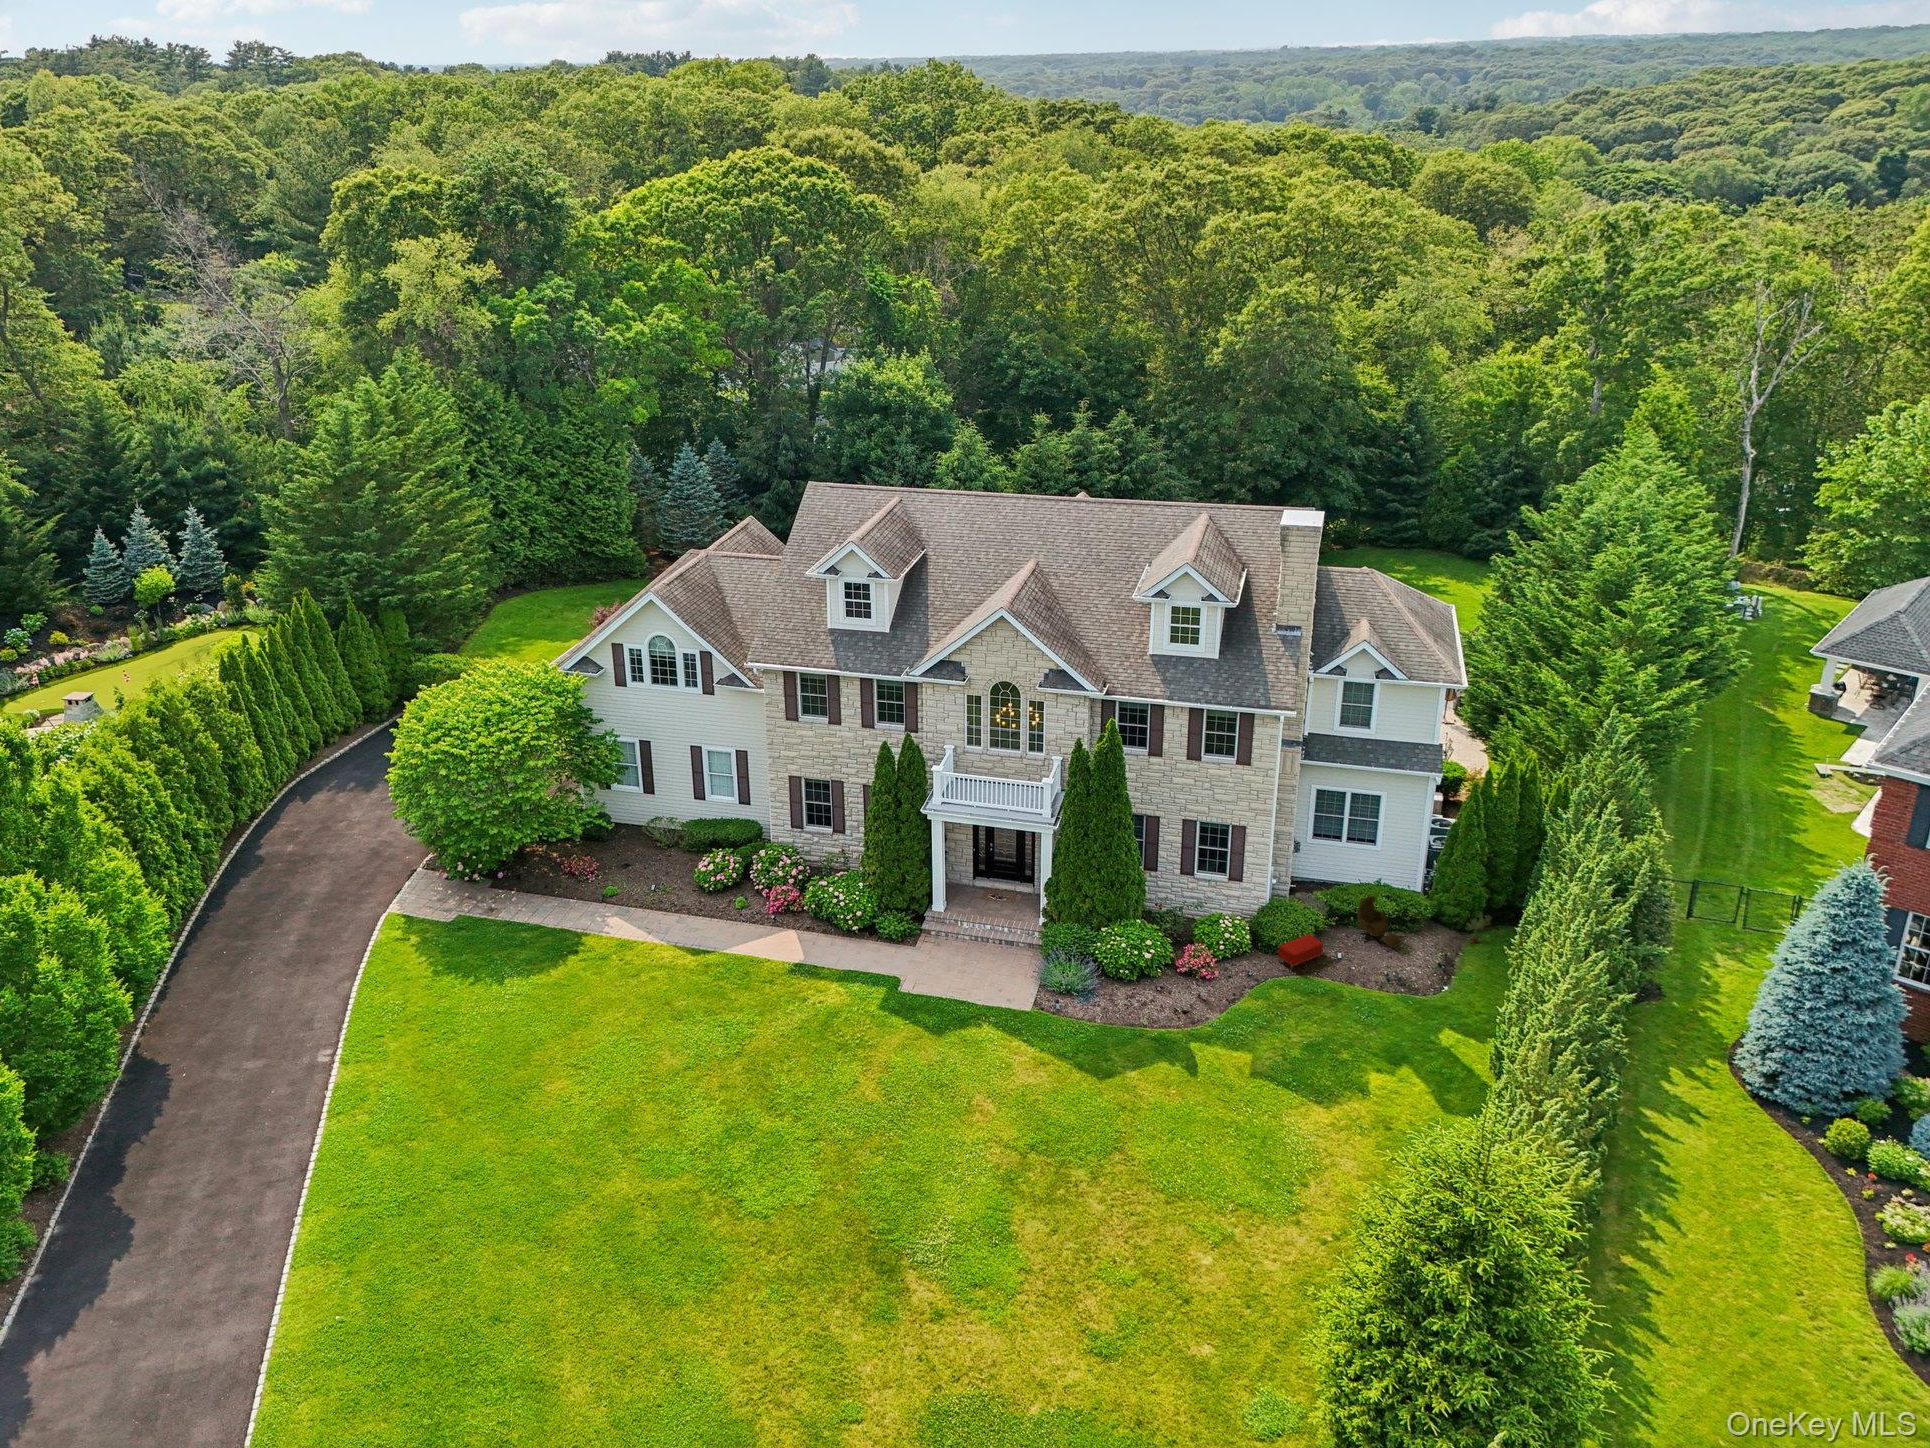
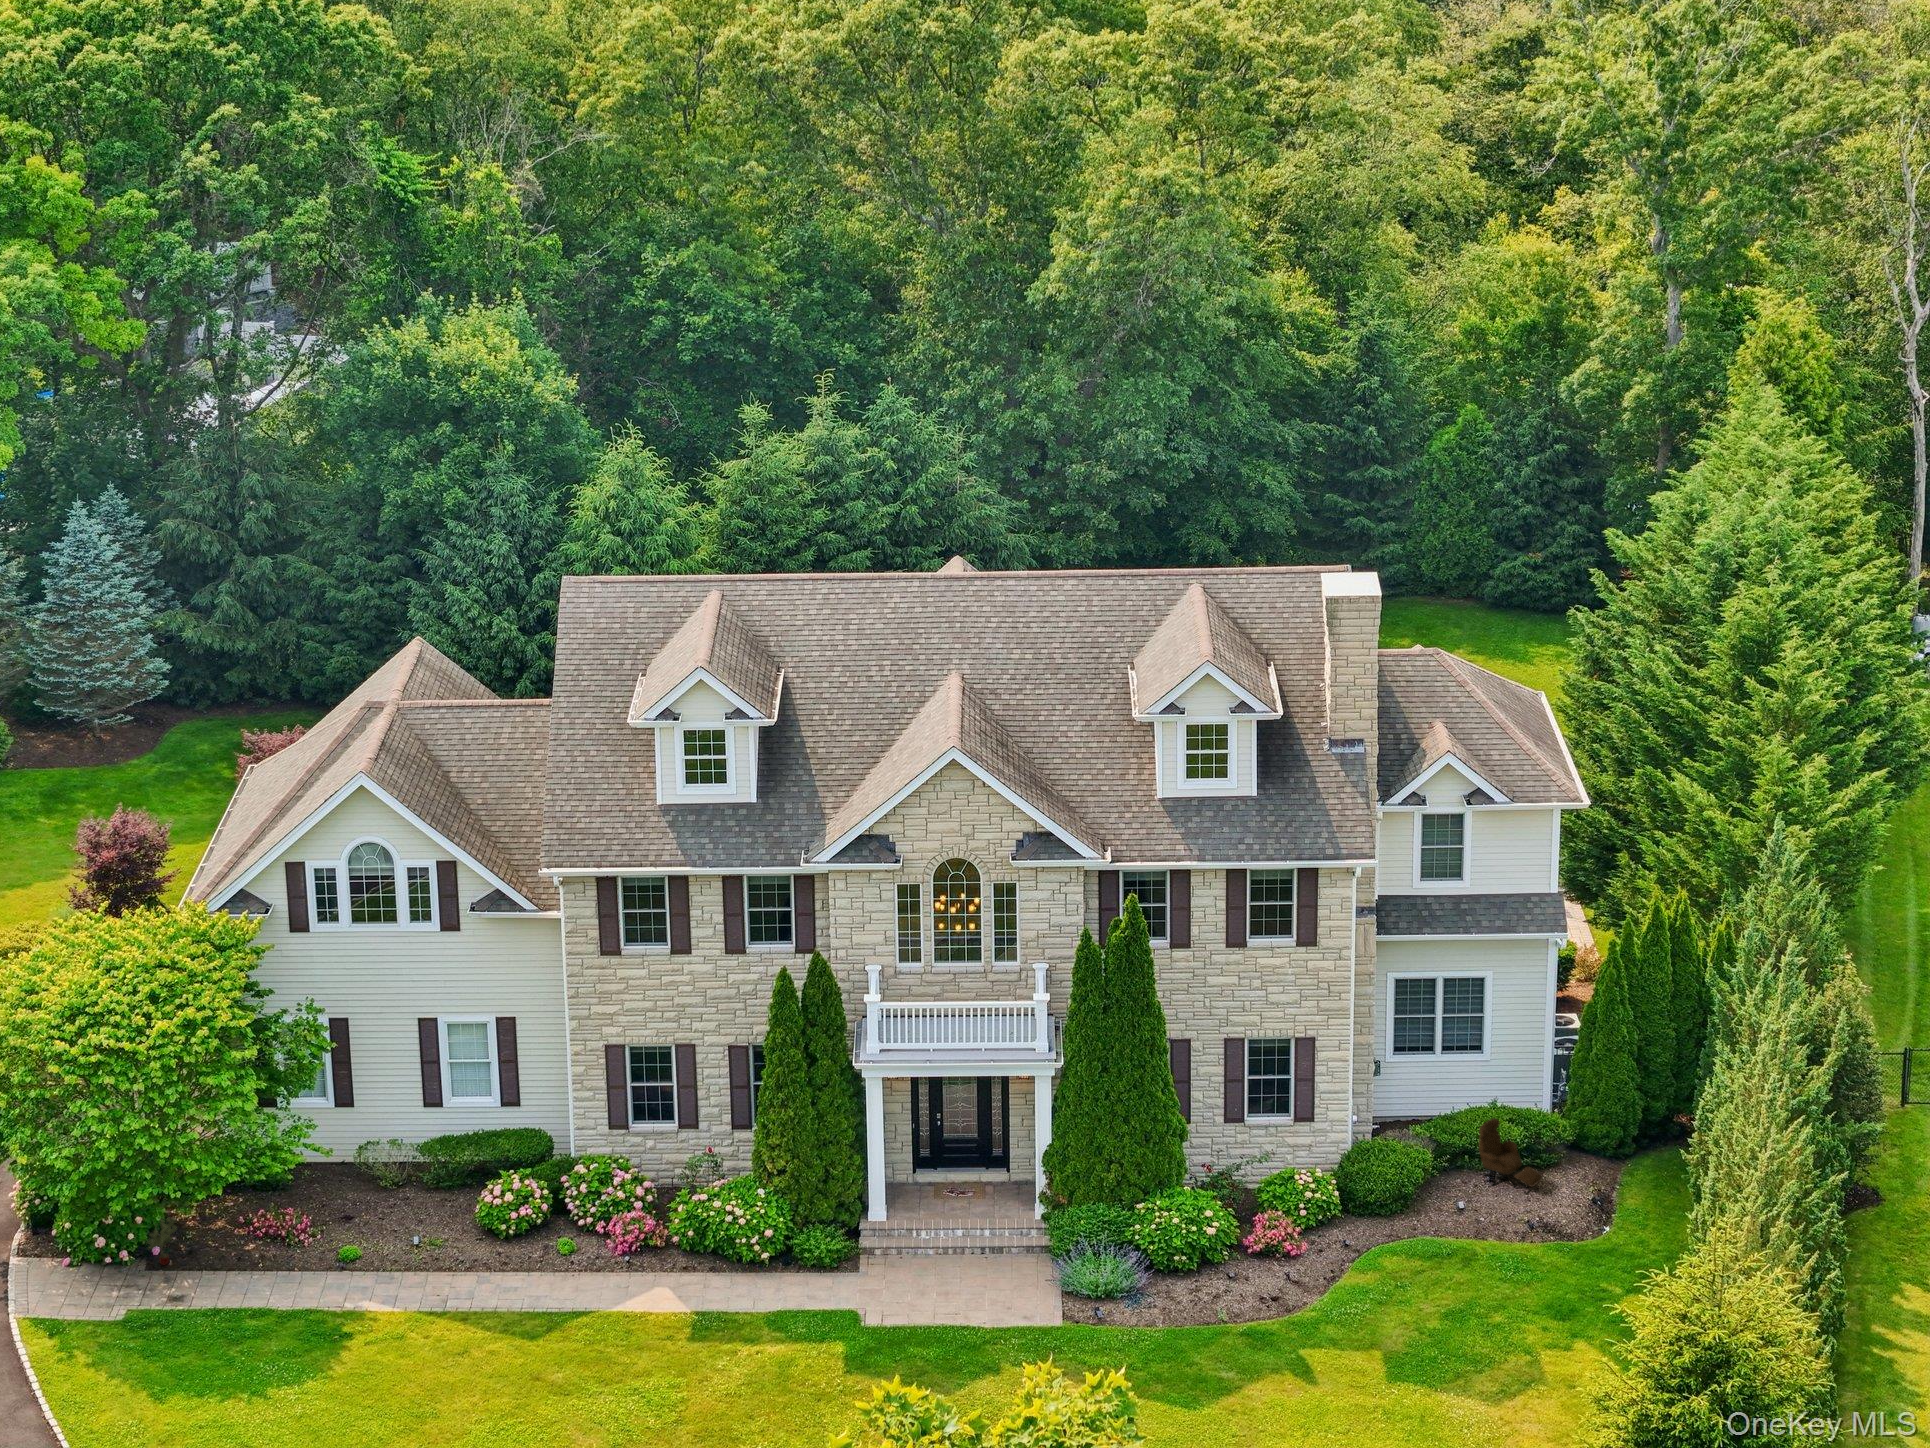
potted tree: present [1466,915,1491,943] -> present [147,1218,177,1265]
bench: present [1278,934,1324,969] -> none [1384,1181,1443,1234]

